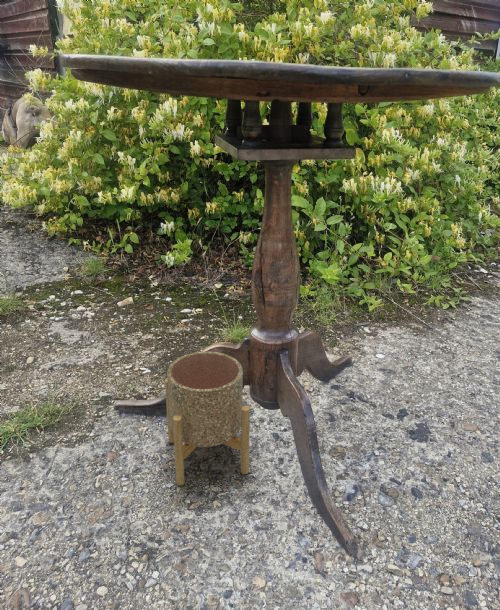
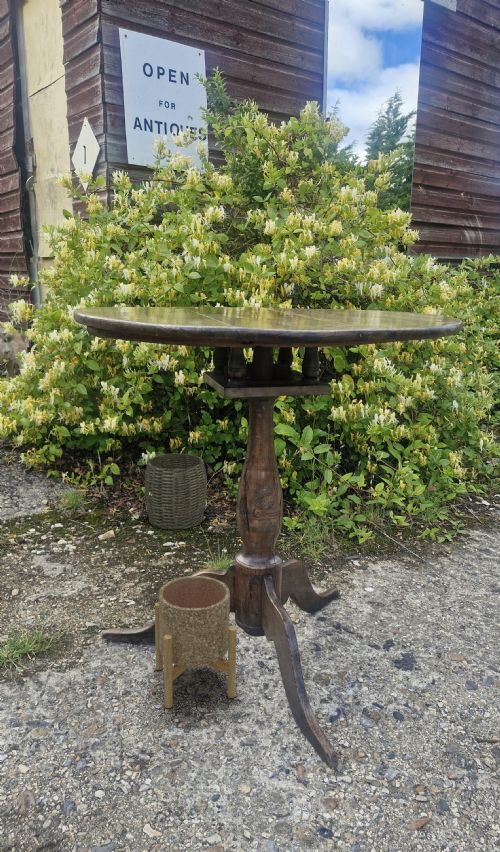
woven basket: none [161,224,220,297] -> present [145,453,207,530]

